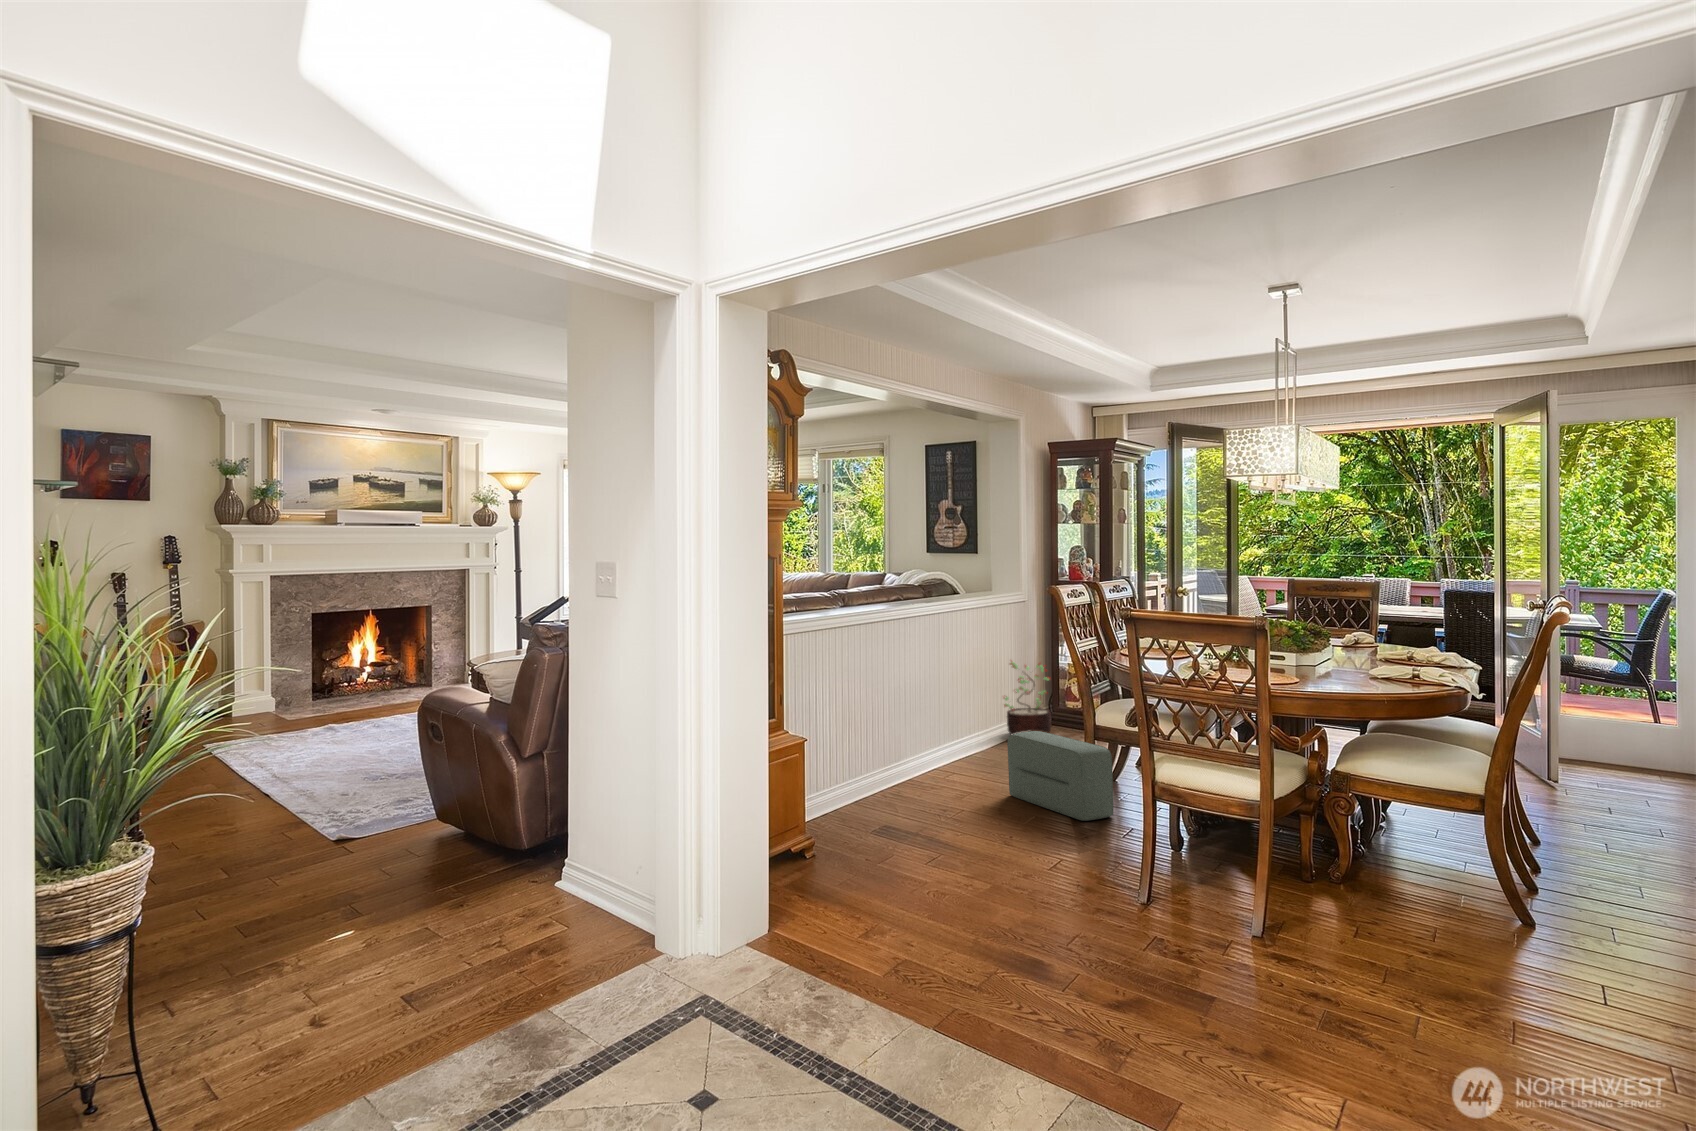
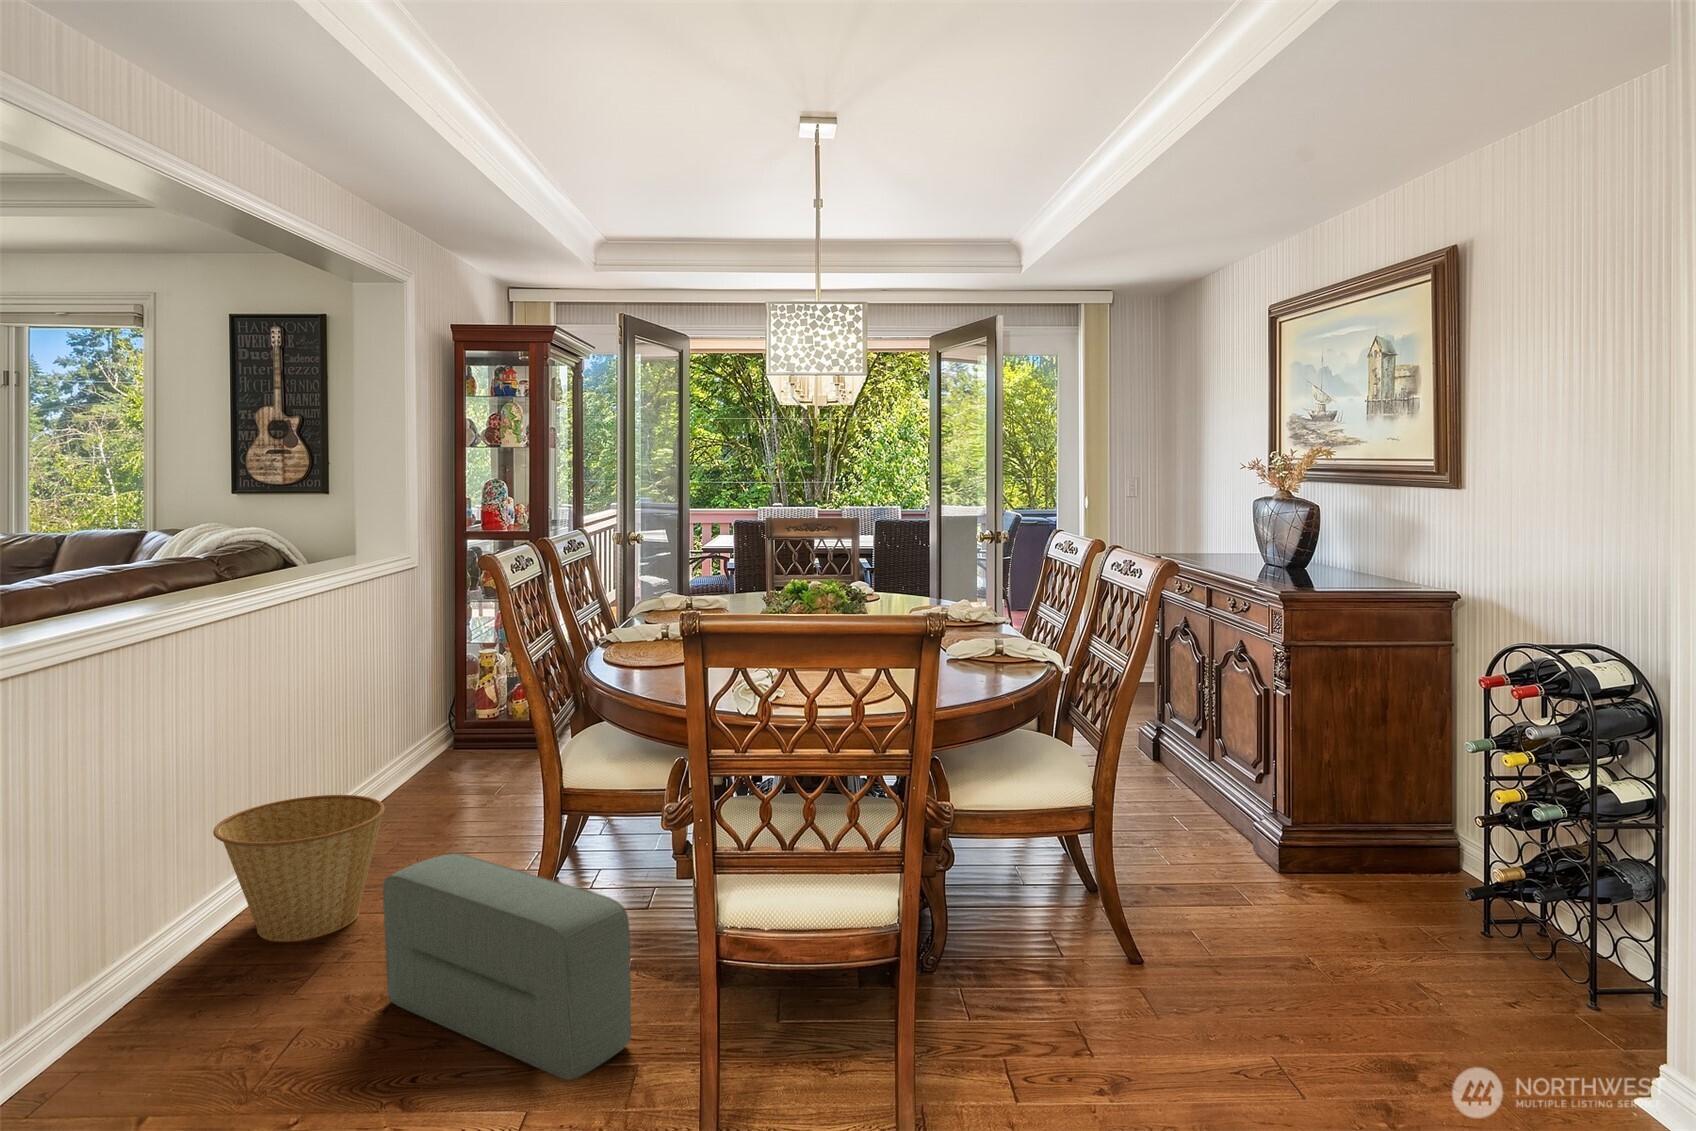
decorative plant: present [1004,661,1051,735] -> none [370,675,462,810]
basket: none [934,712,1009,775] -> present [213,795,385,941]

